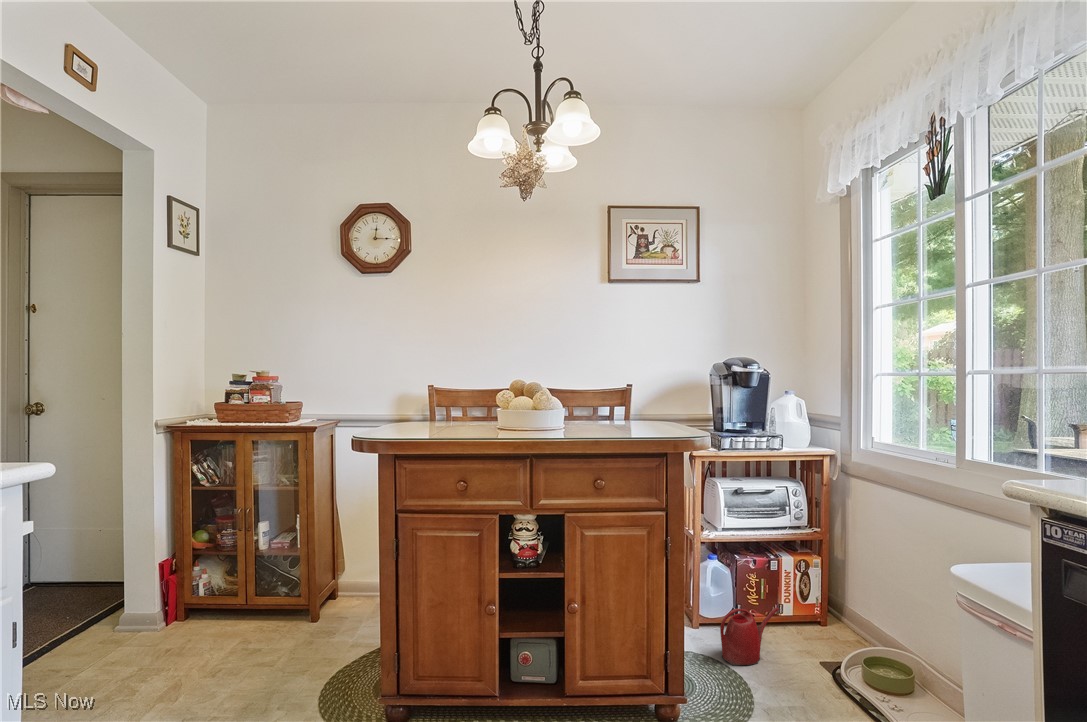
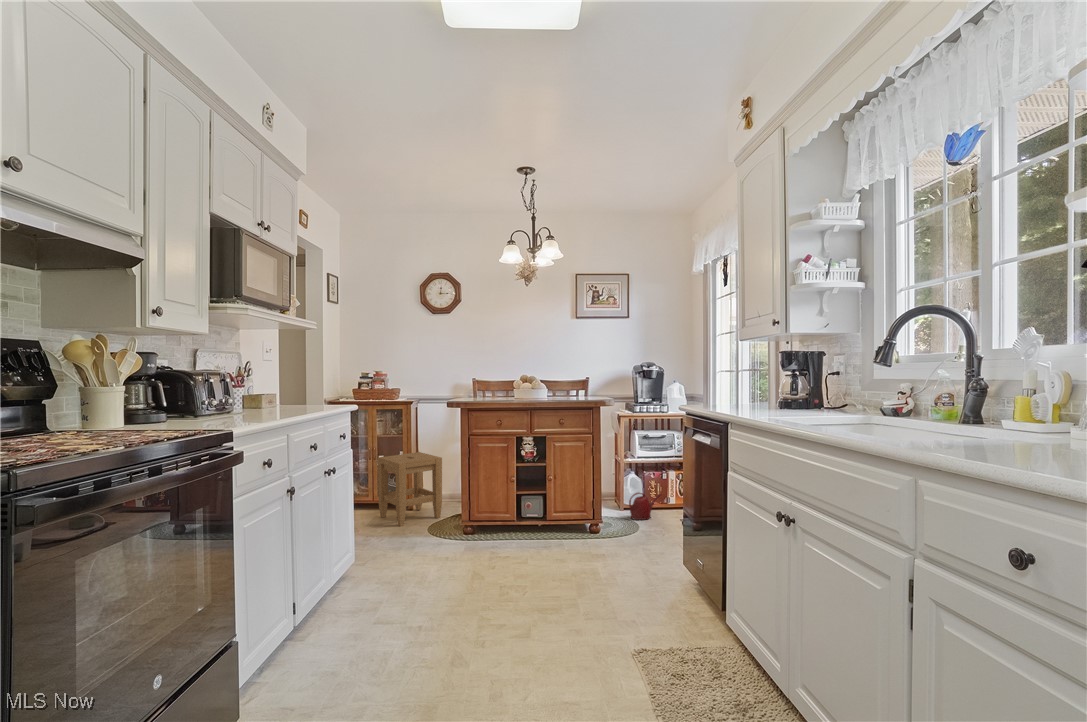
stool: none [239,519,361,686] -> present [378,452,442,526]

